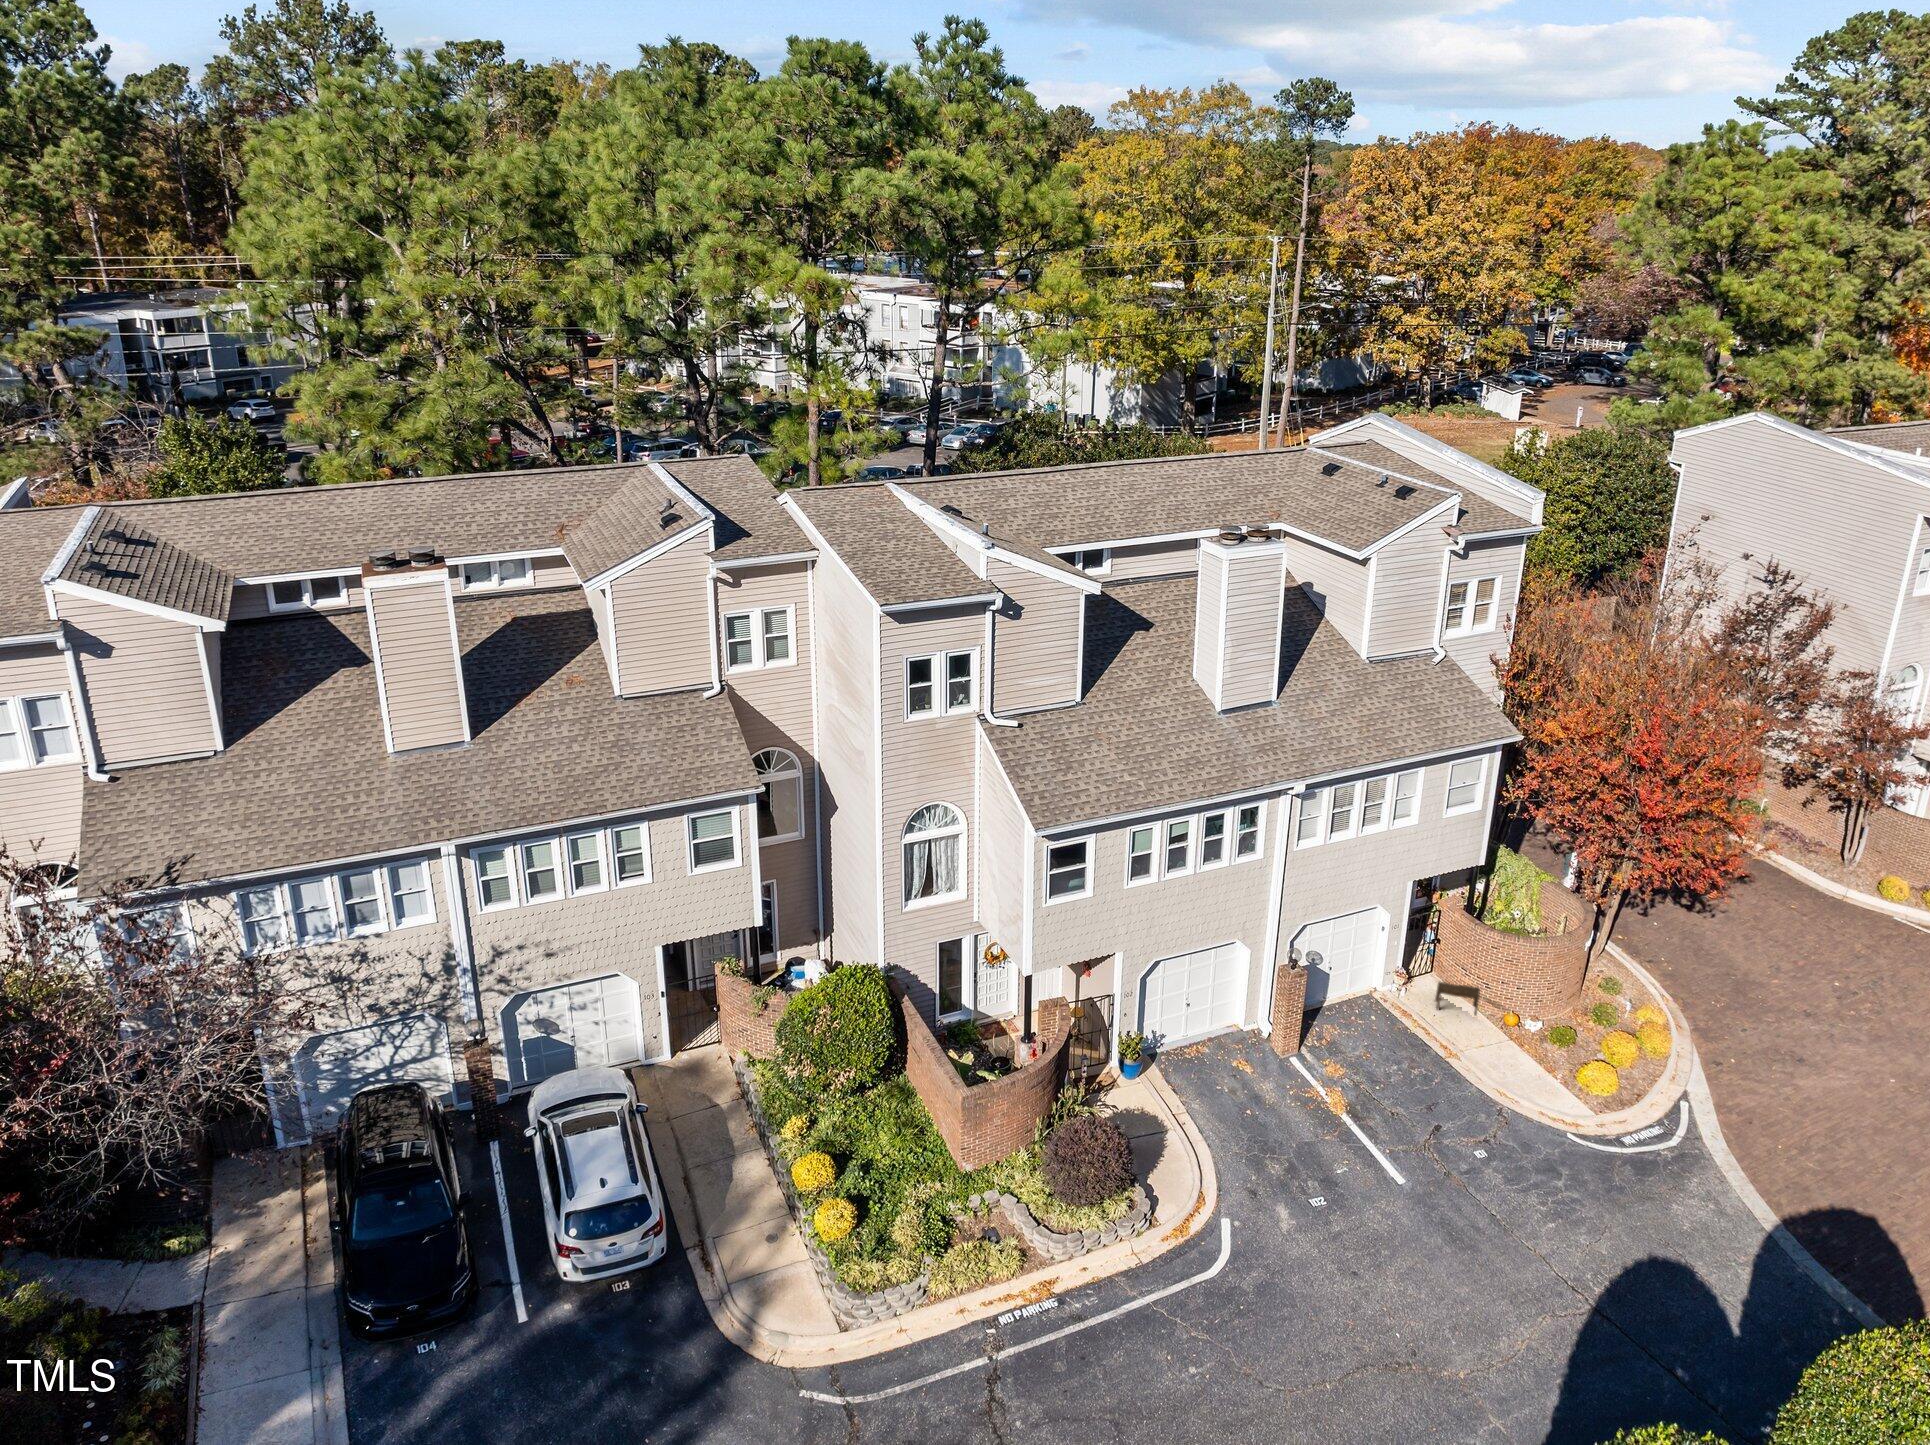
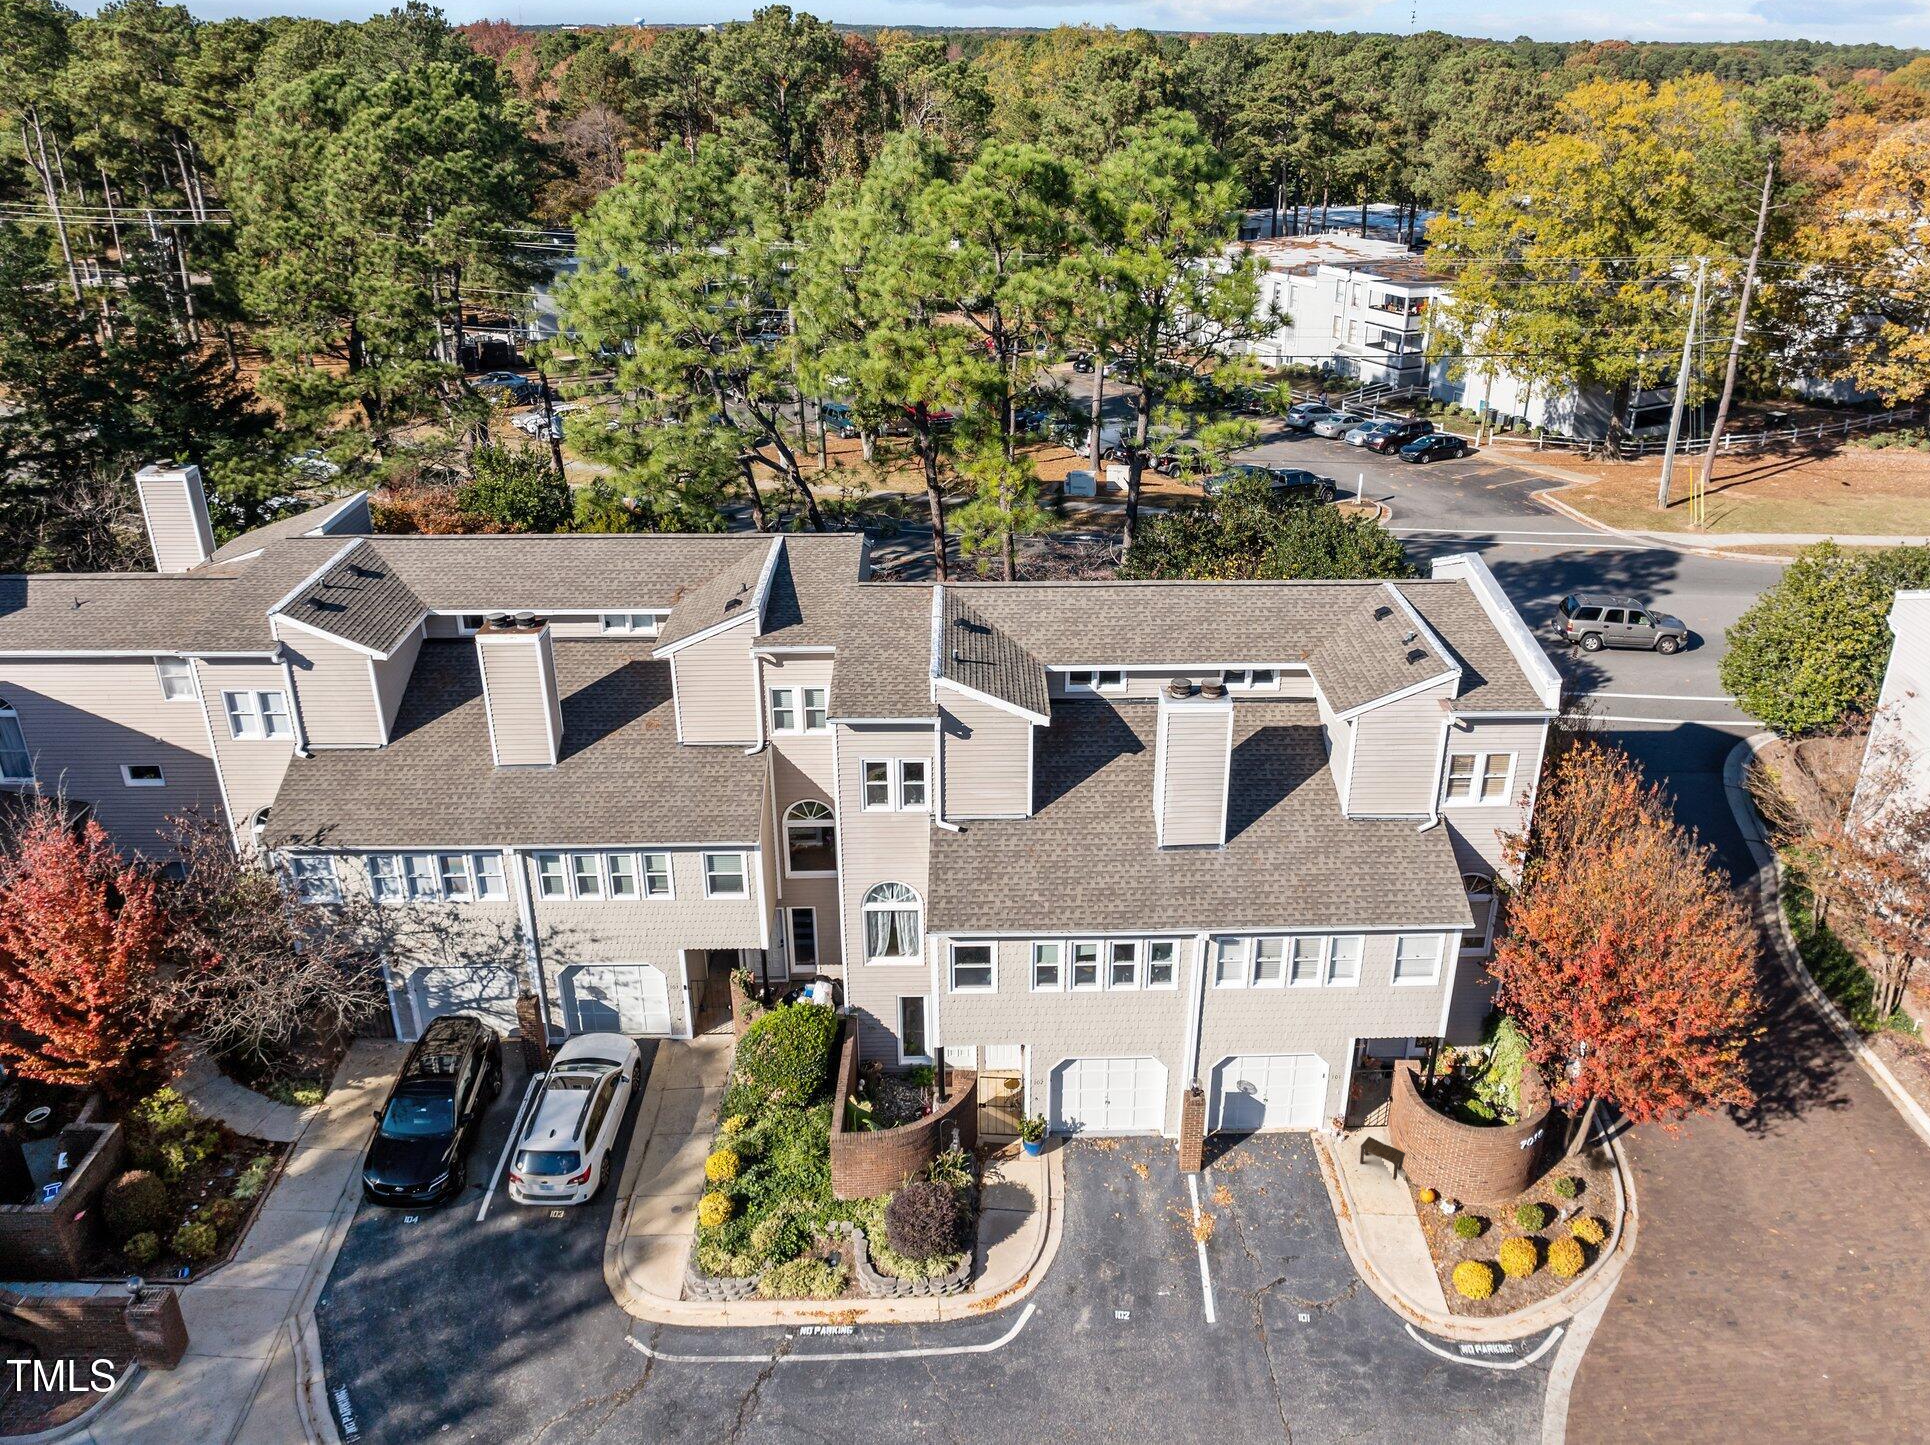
woven basket: none [1606,945,1643,967] -> present [1582,1144,1617,1170]

